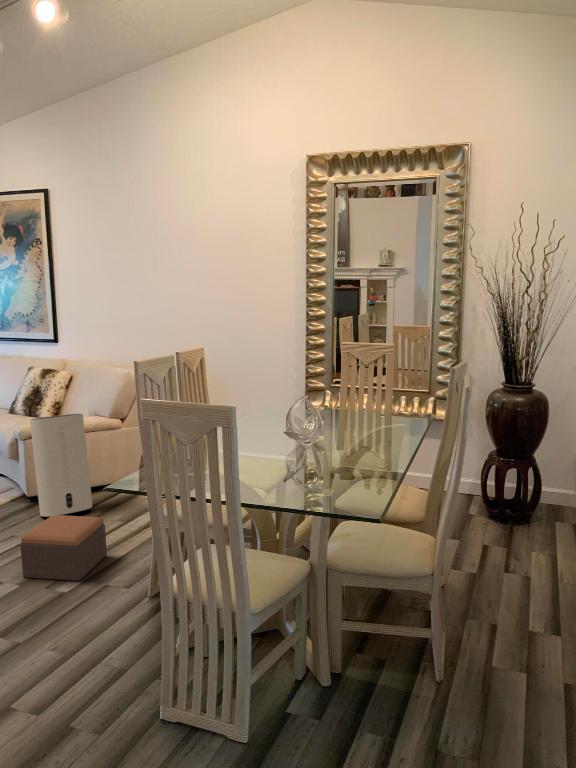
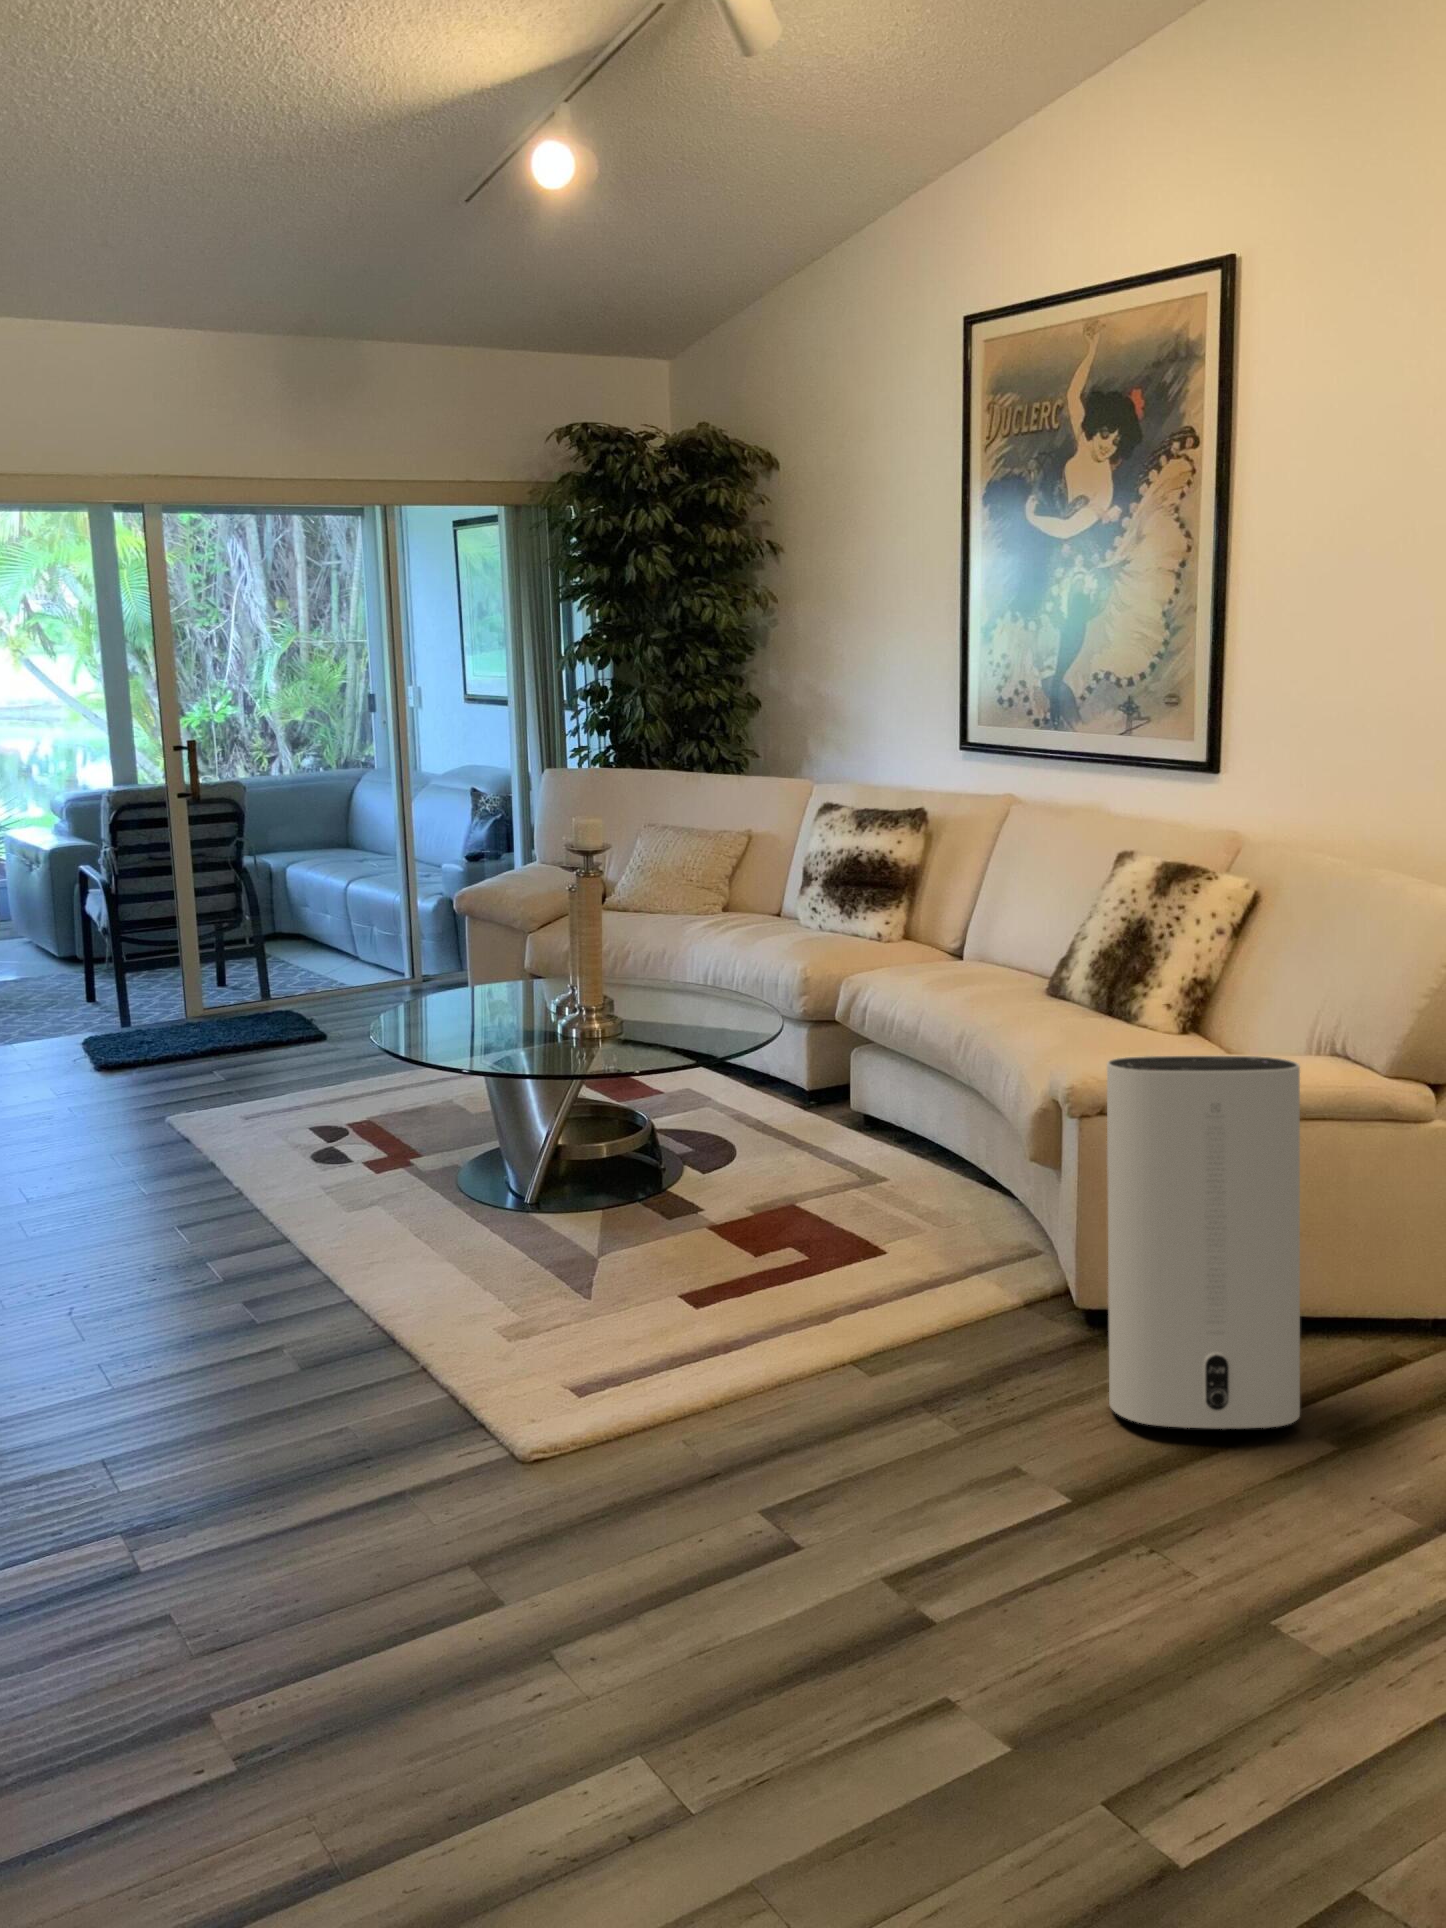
footstool: present [20,515,107,581] -> none [1023,1488,1370,1848]

